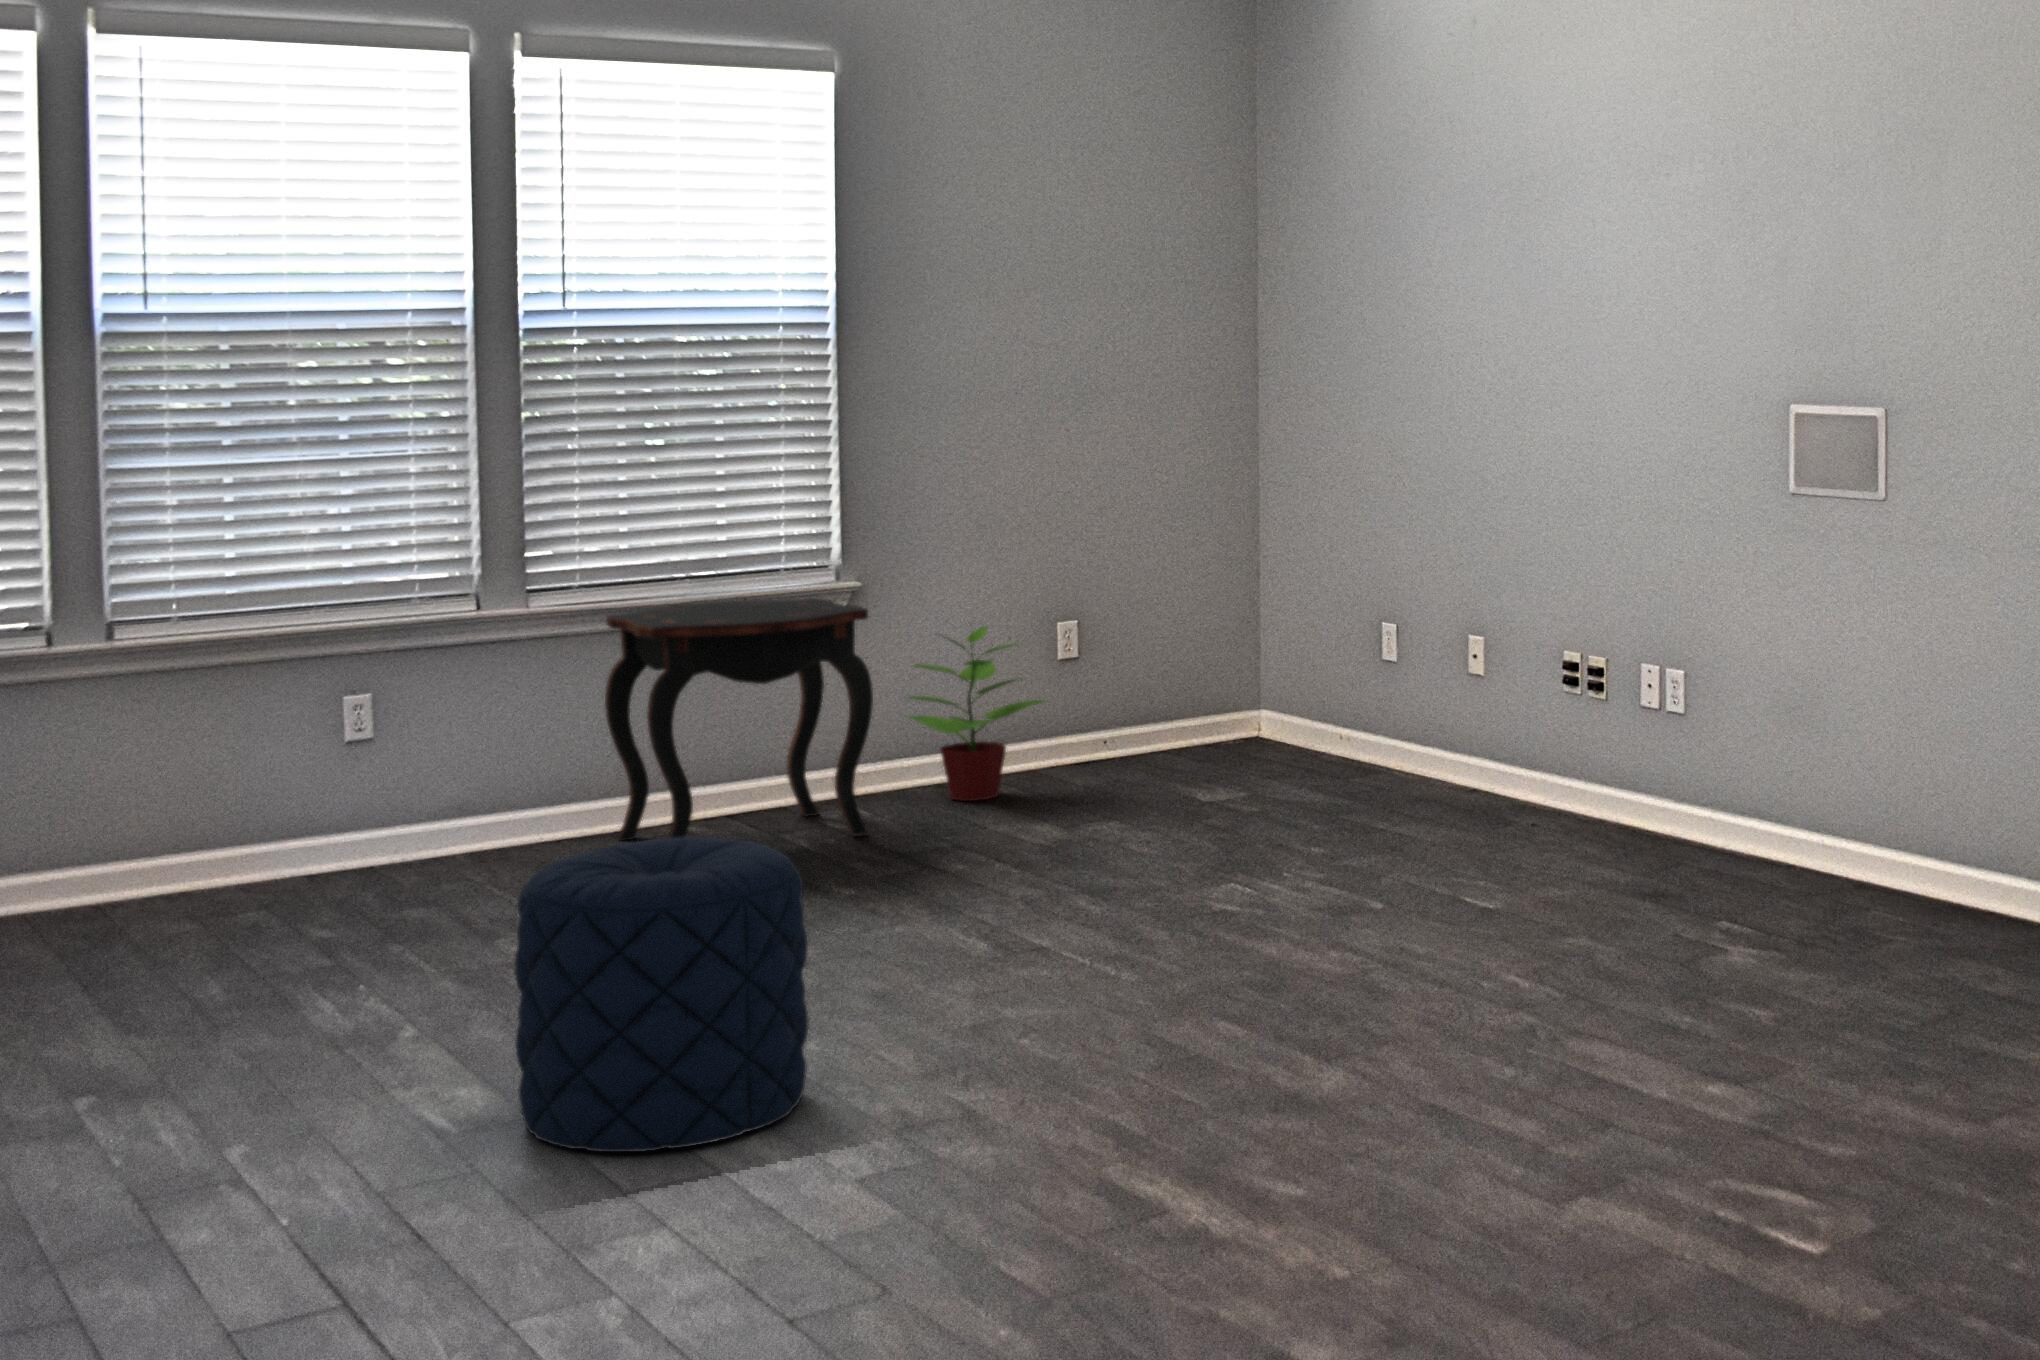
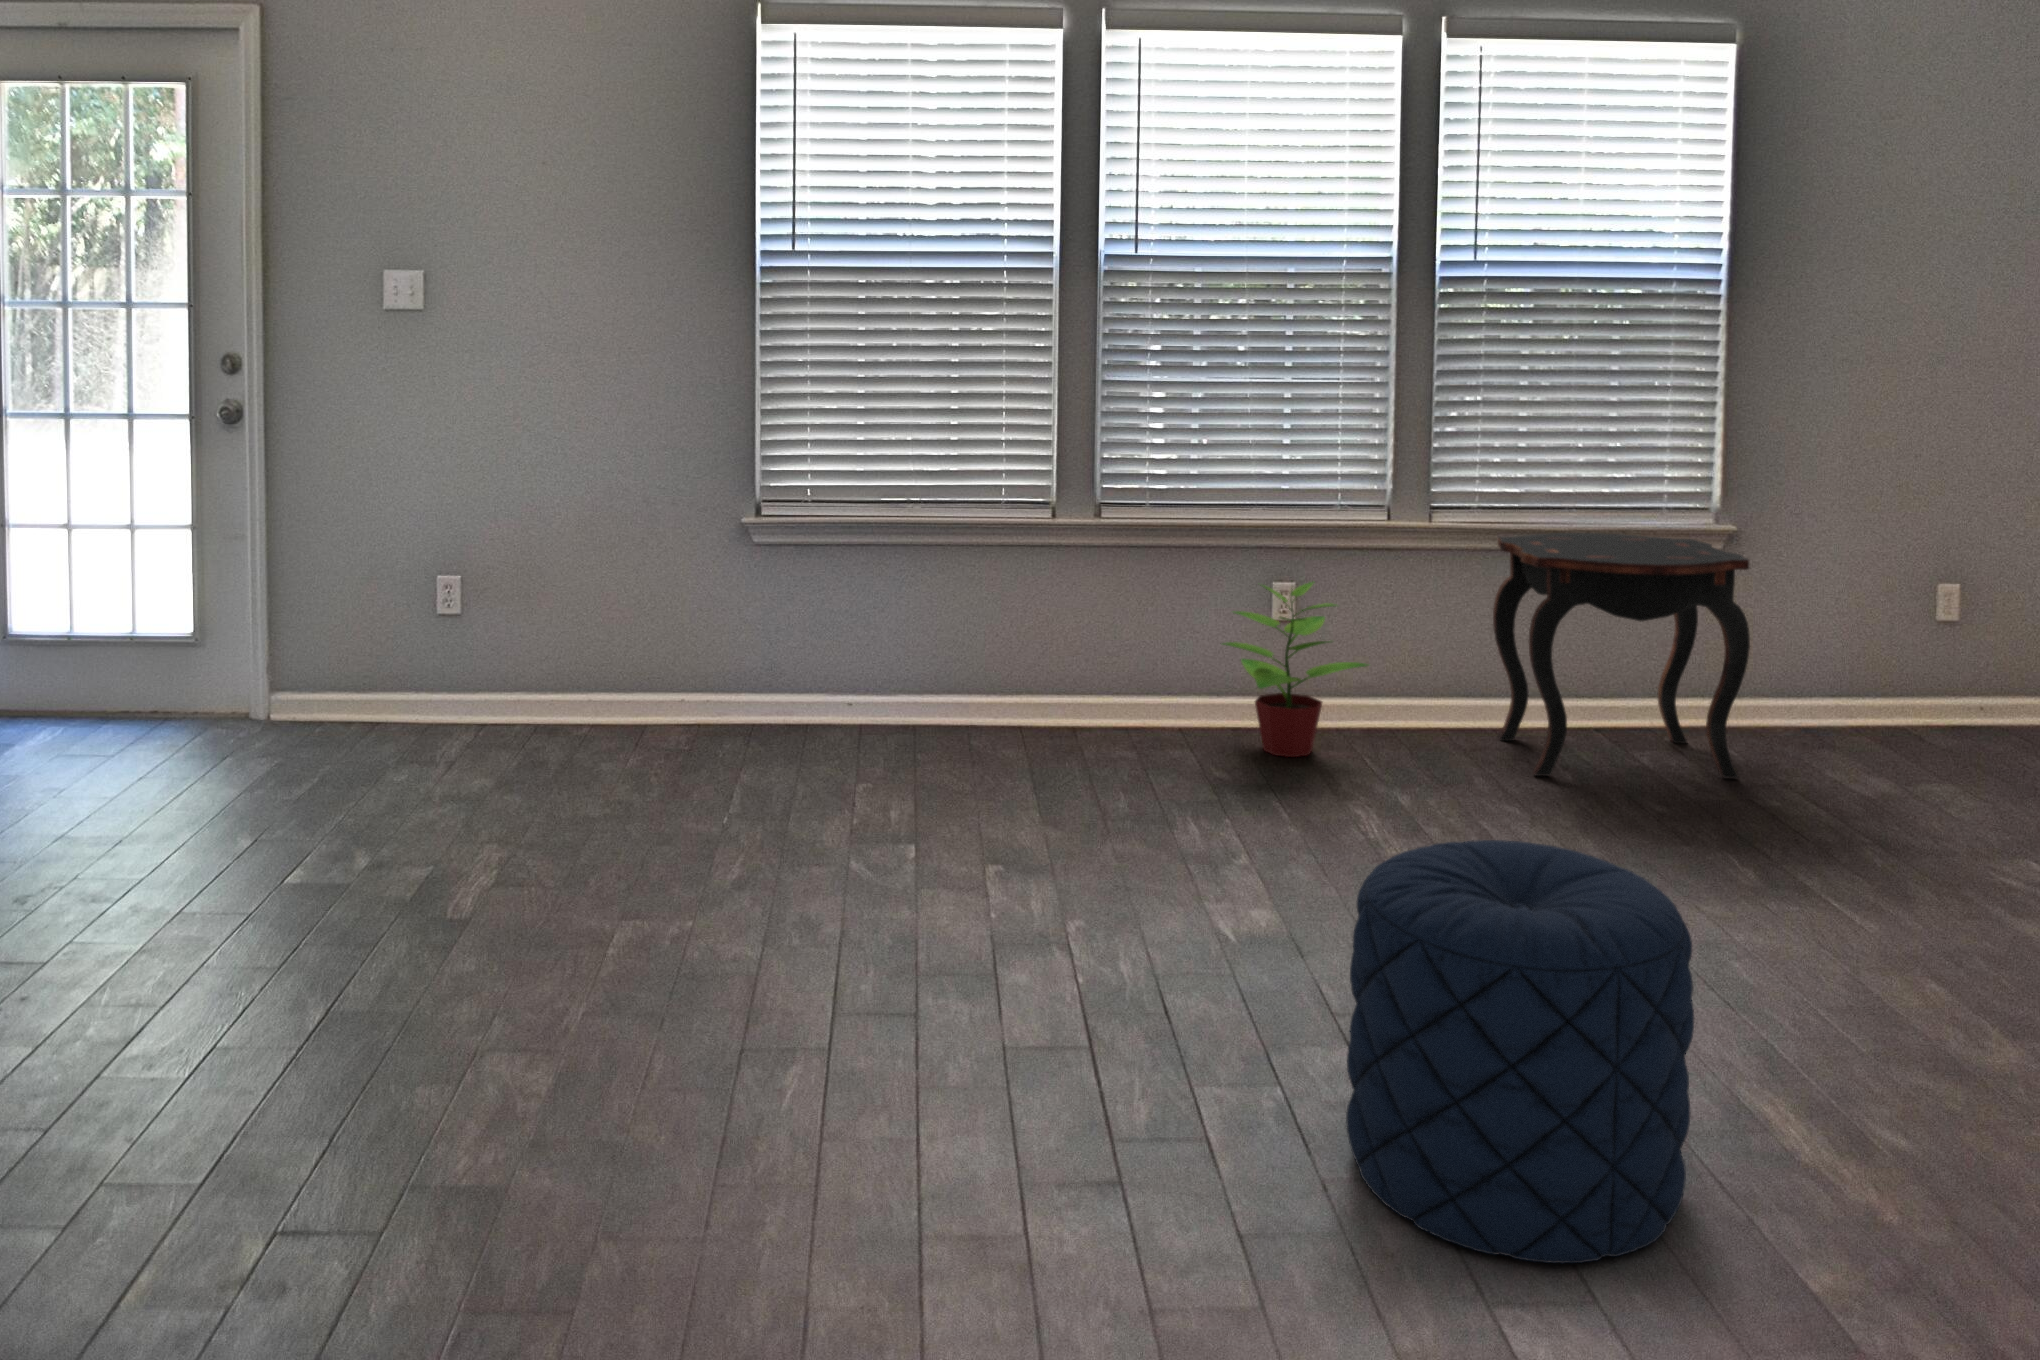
potted plant: present [910,627,1043,801] -> present [1223,582,1368,757]

